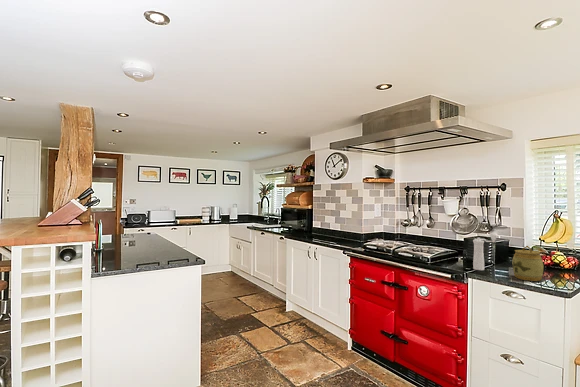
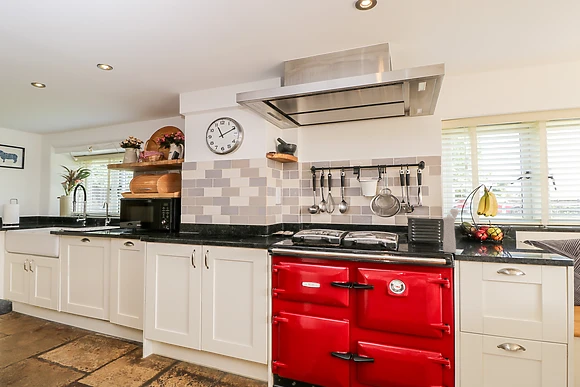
jar: present [512,246,544,281] -> none [489,218,522,257]

